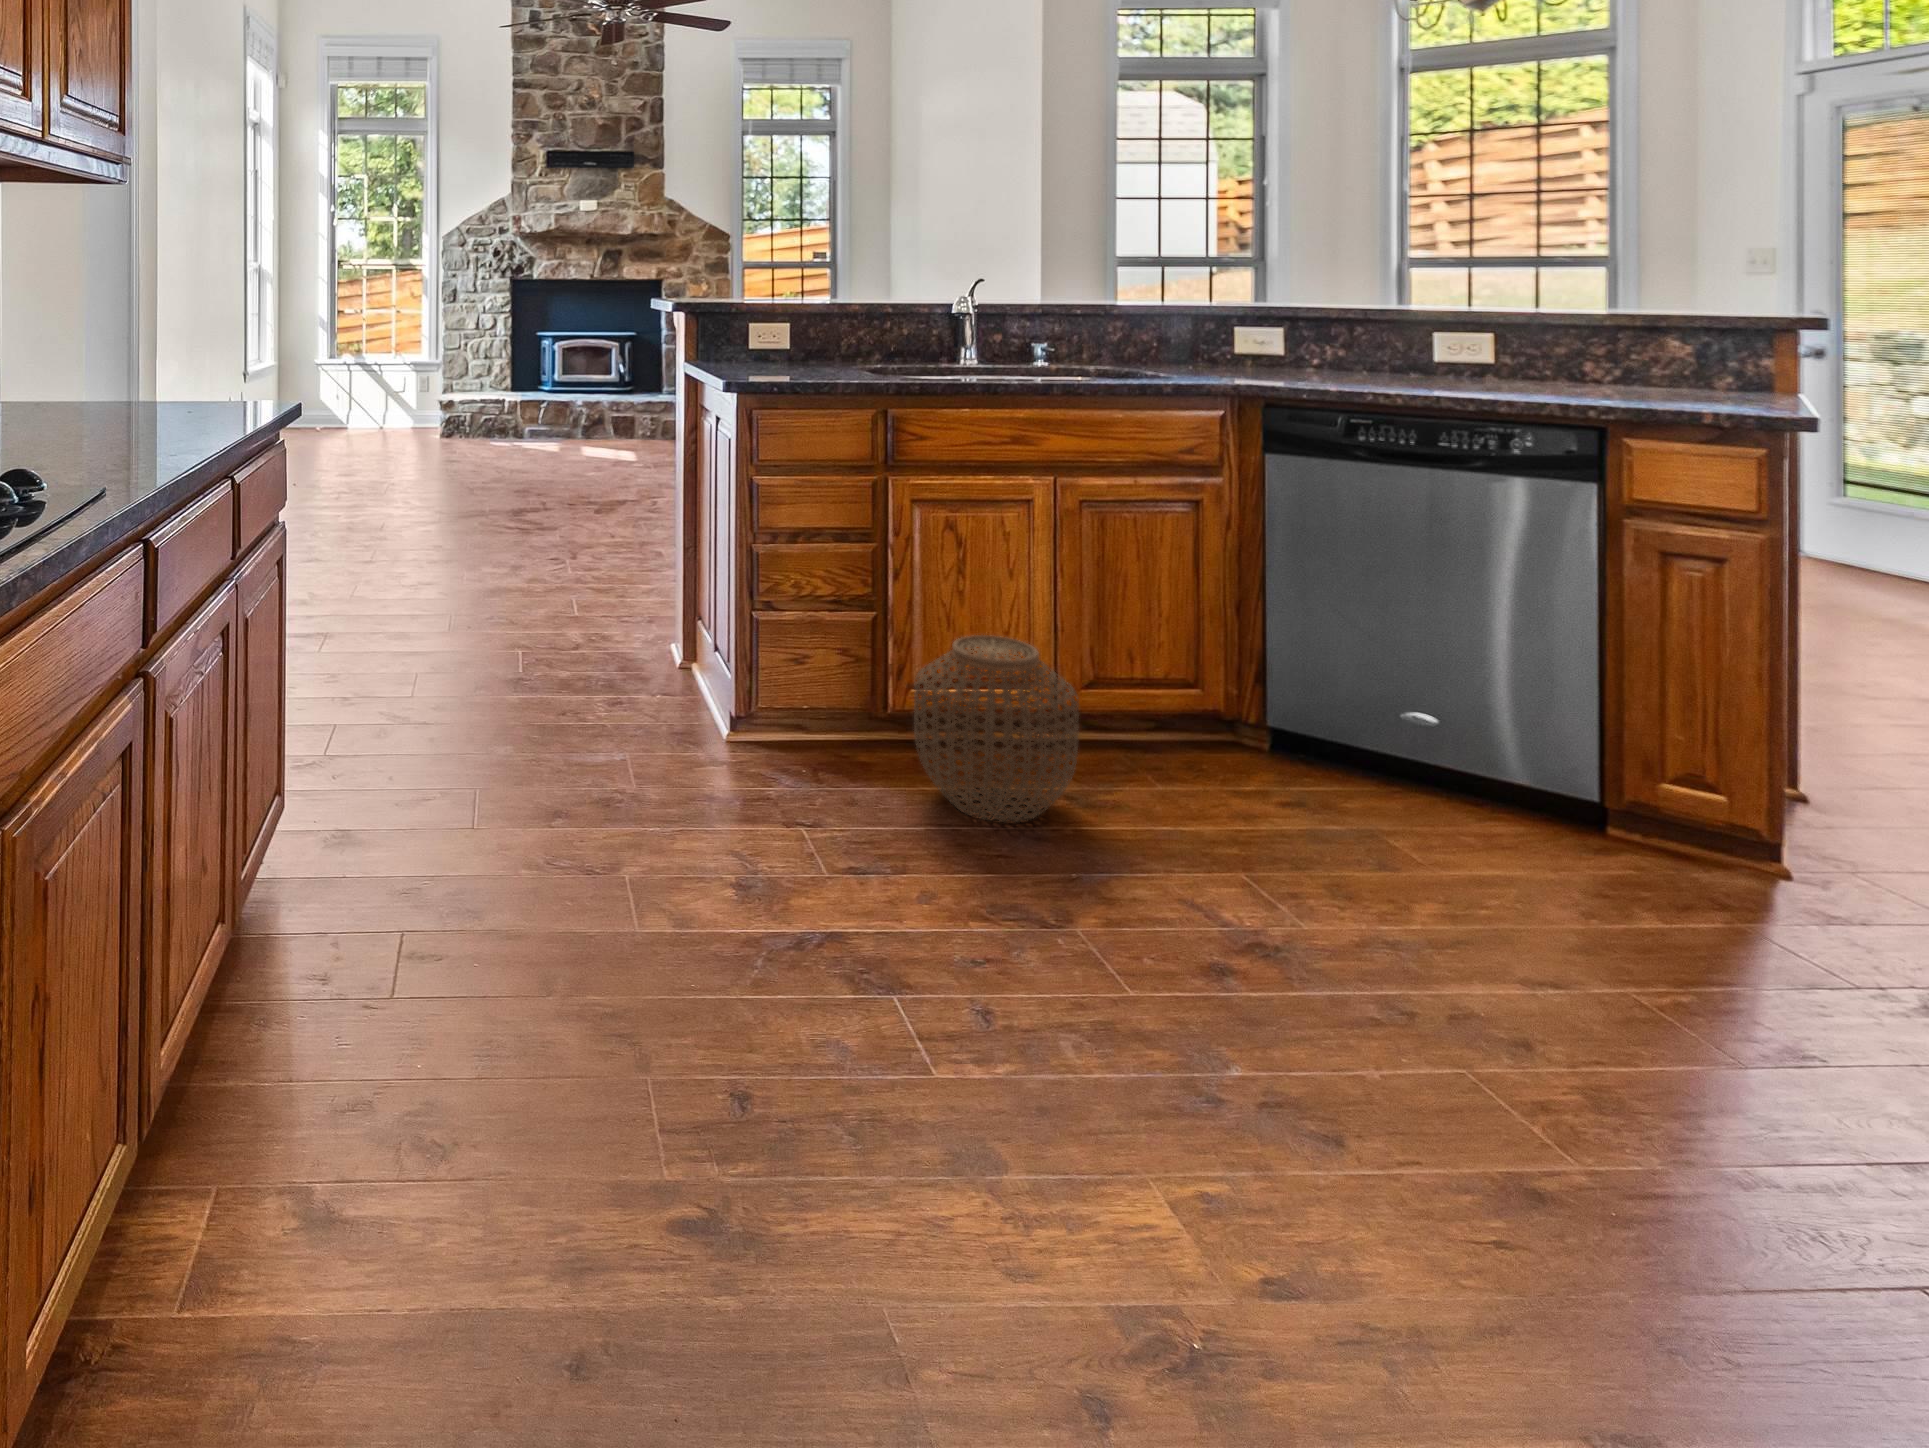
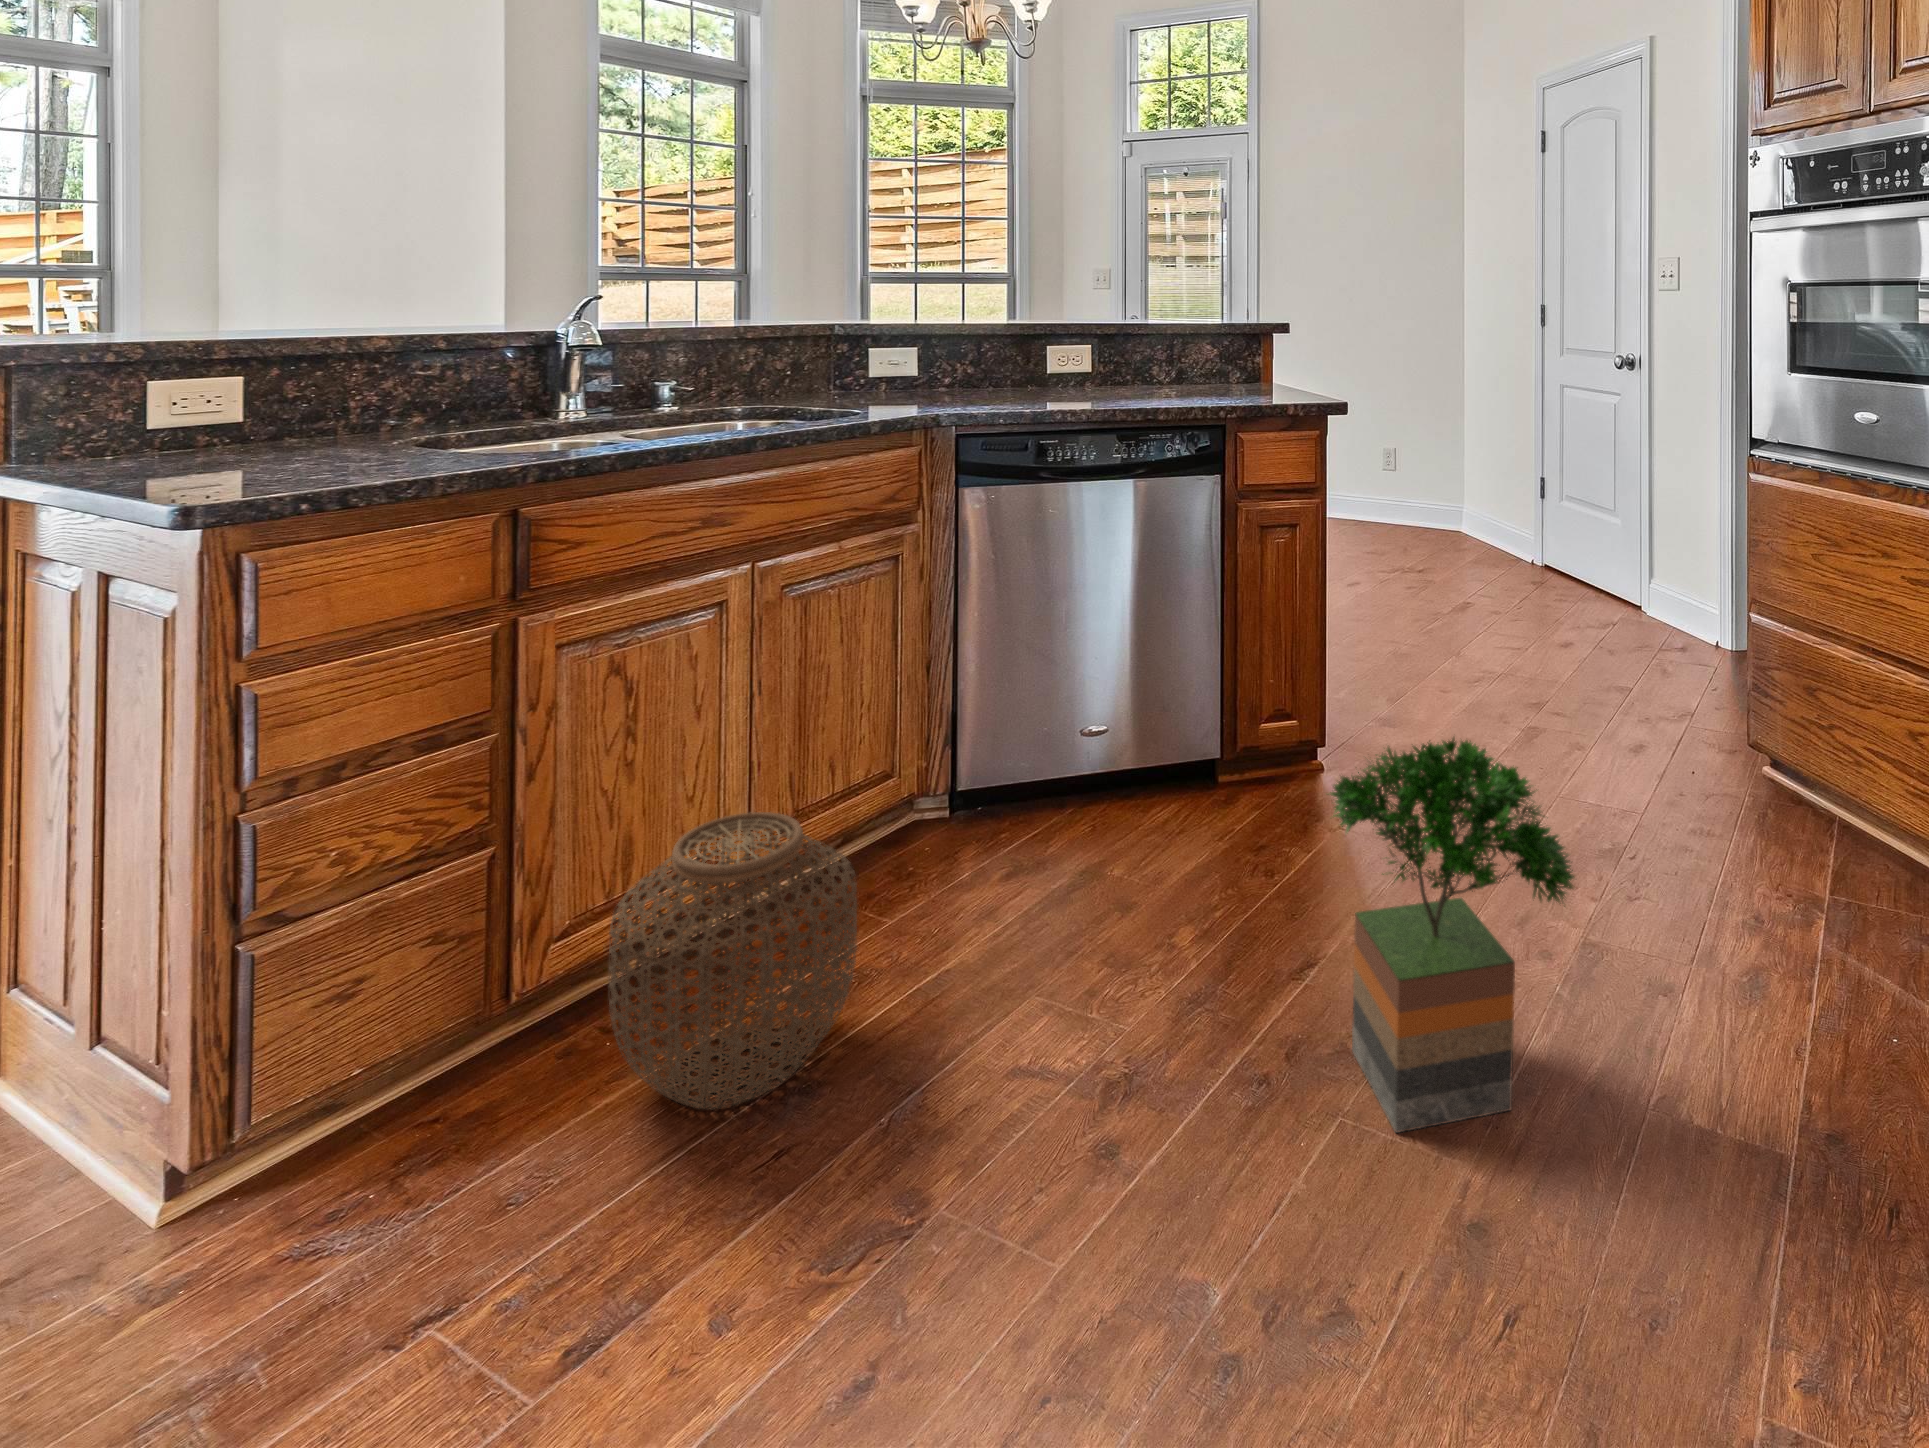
potted tree: none [1444,729,1755,1148] -> present [1330,738,1574,1133]

